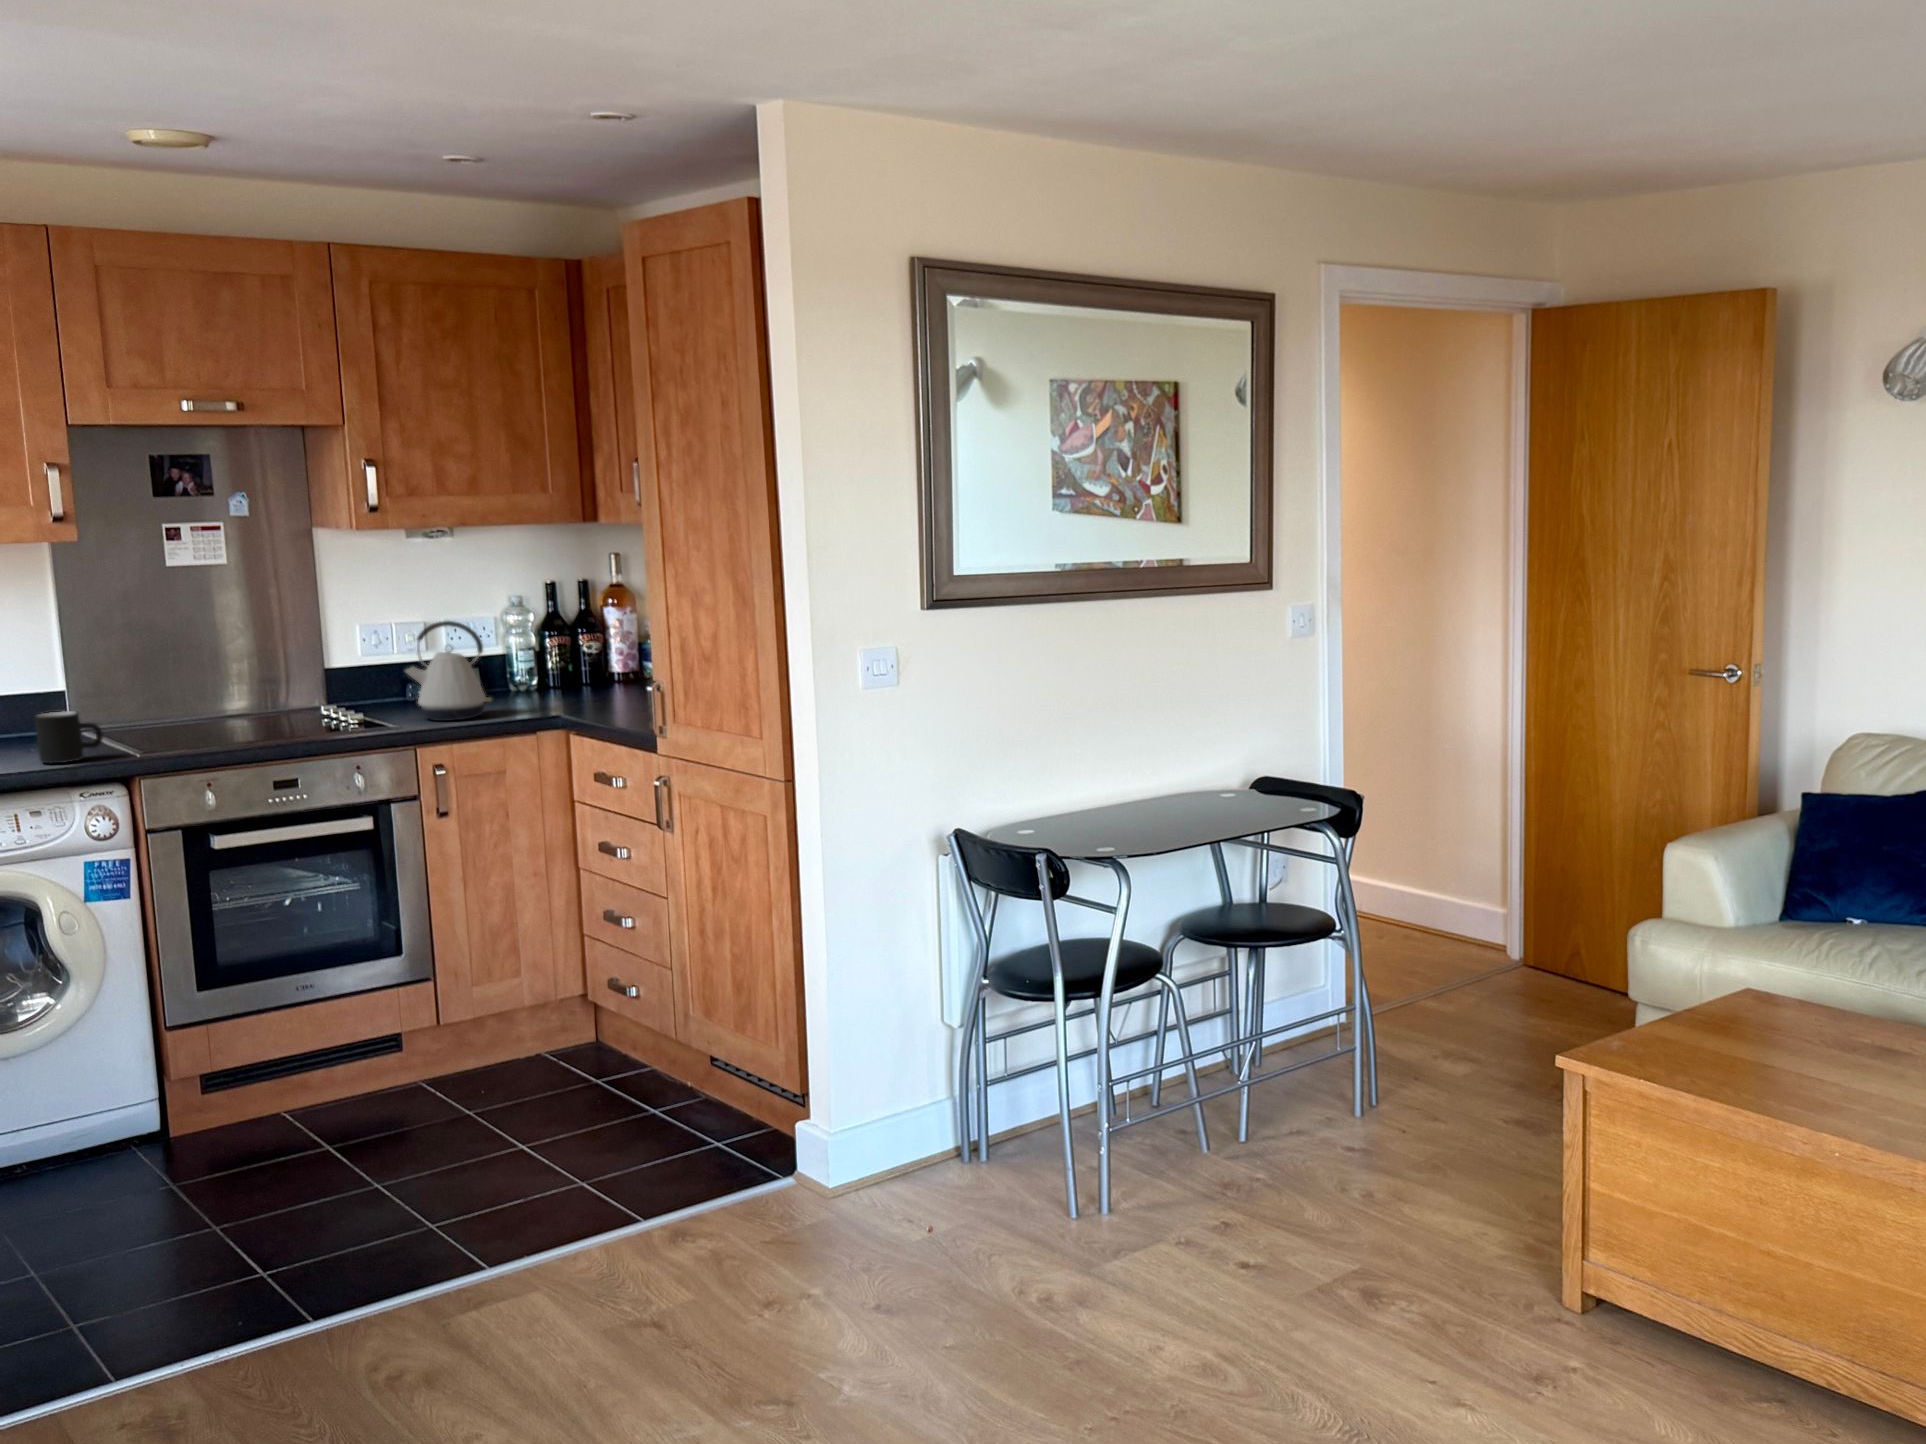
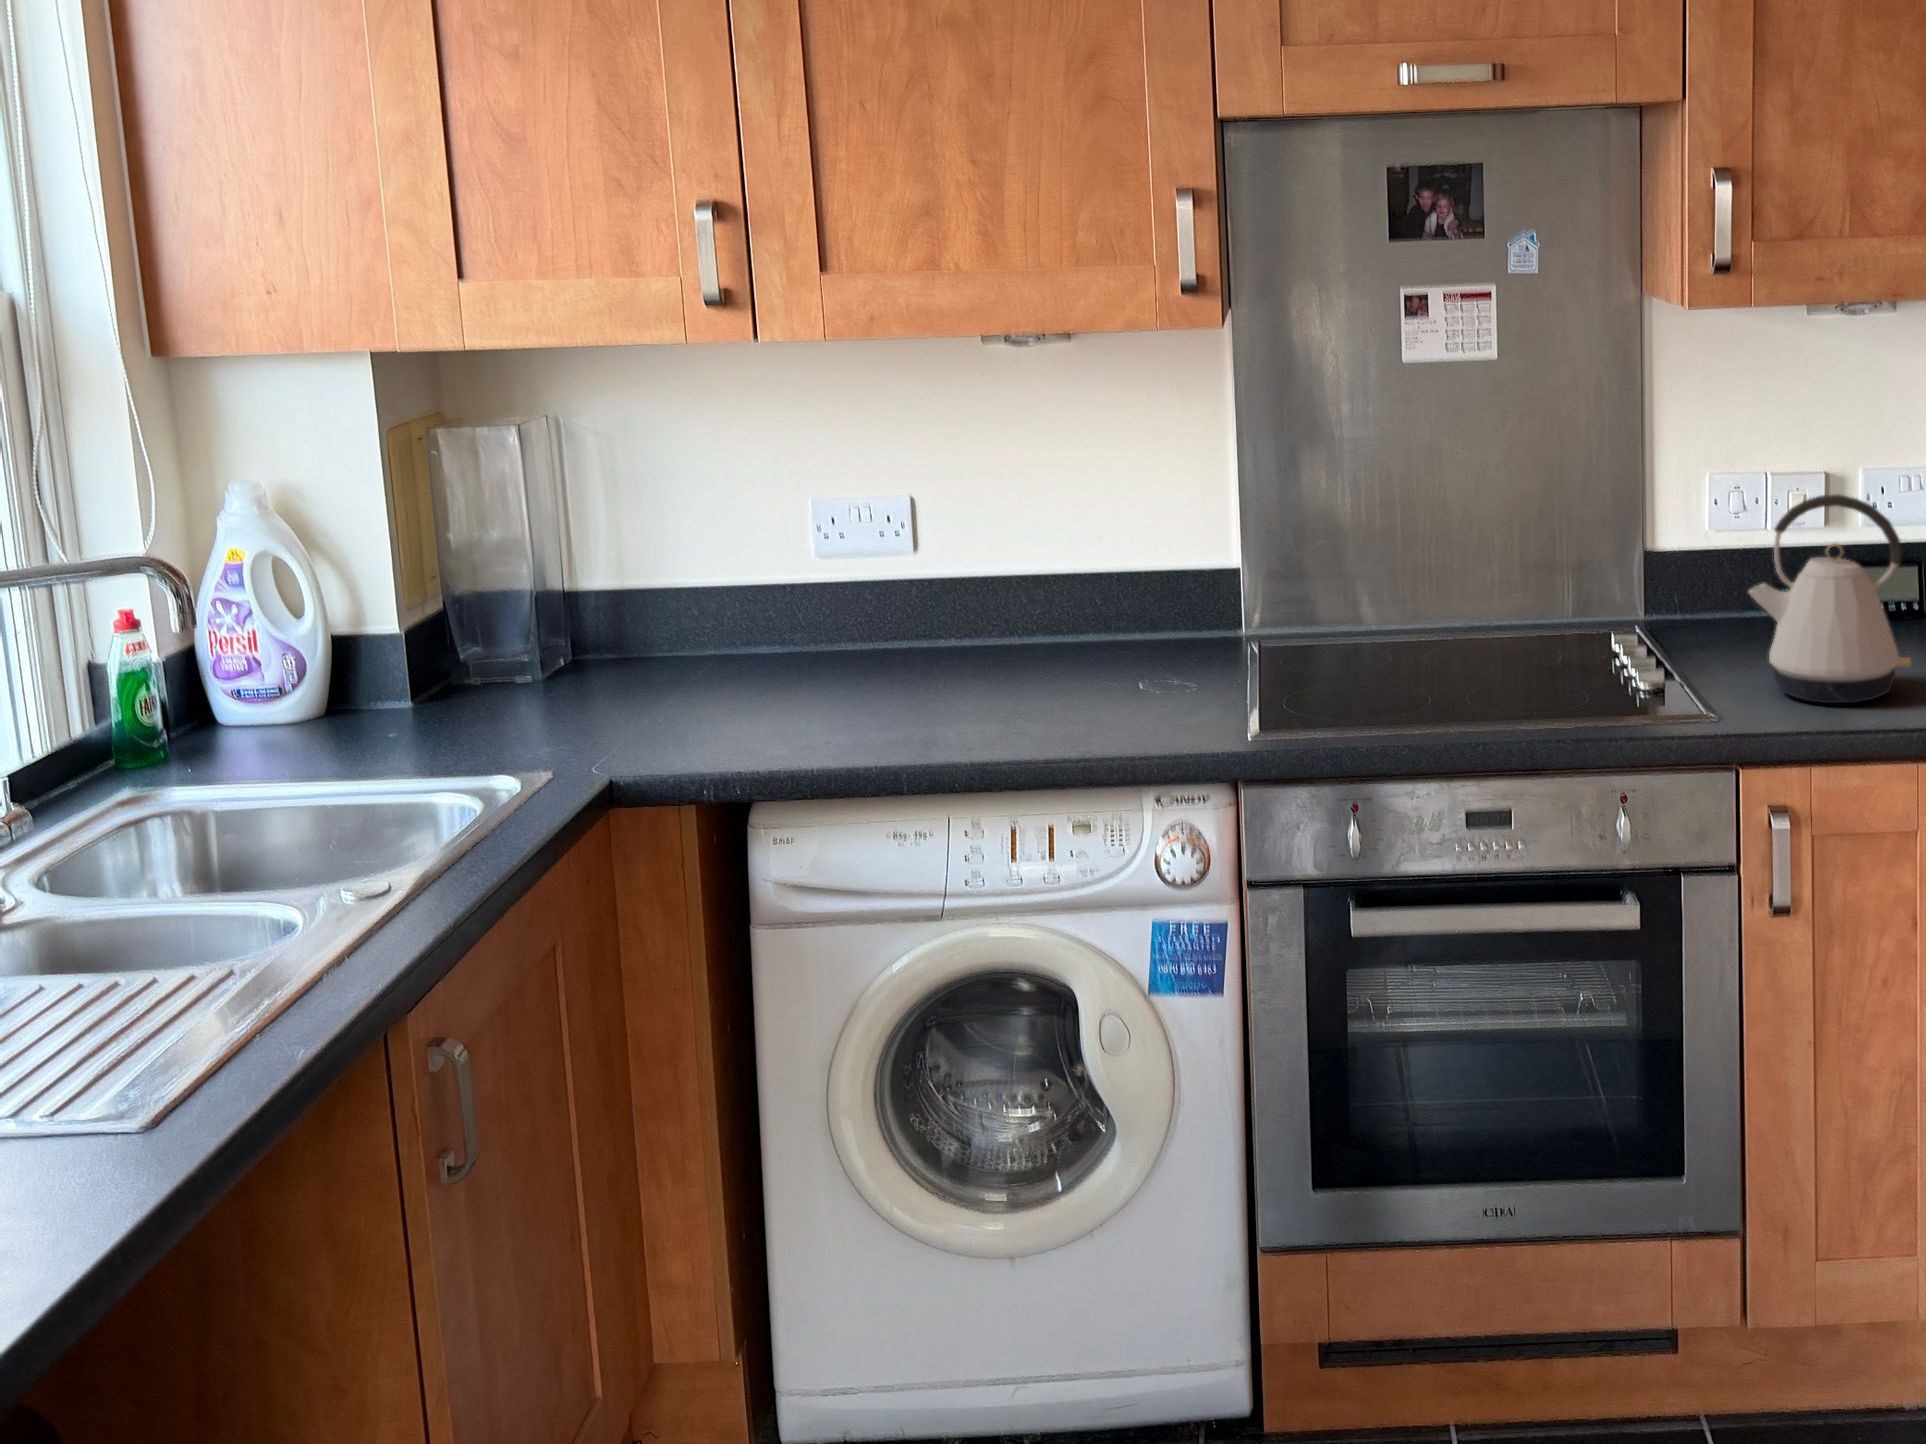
mug: present [34,711,103,763] -> none [1110,636,1210,734]

